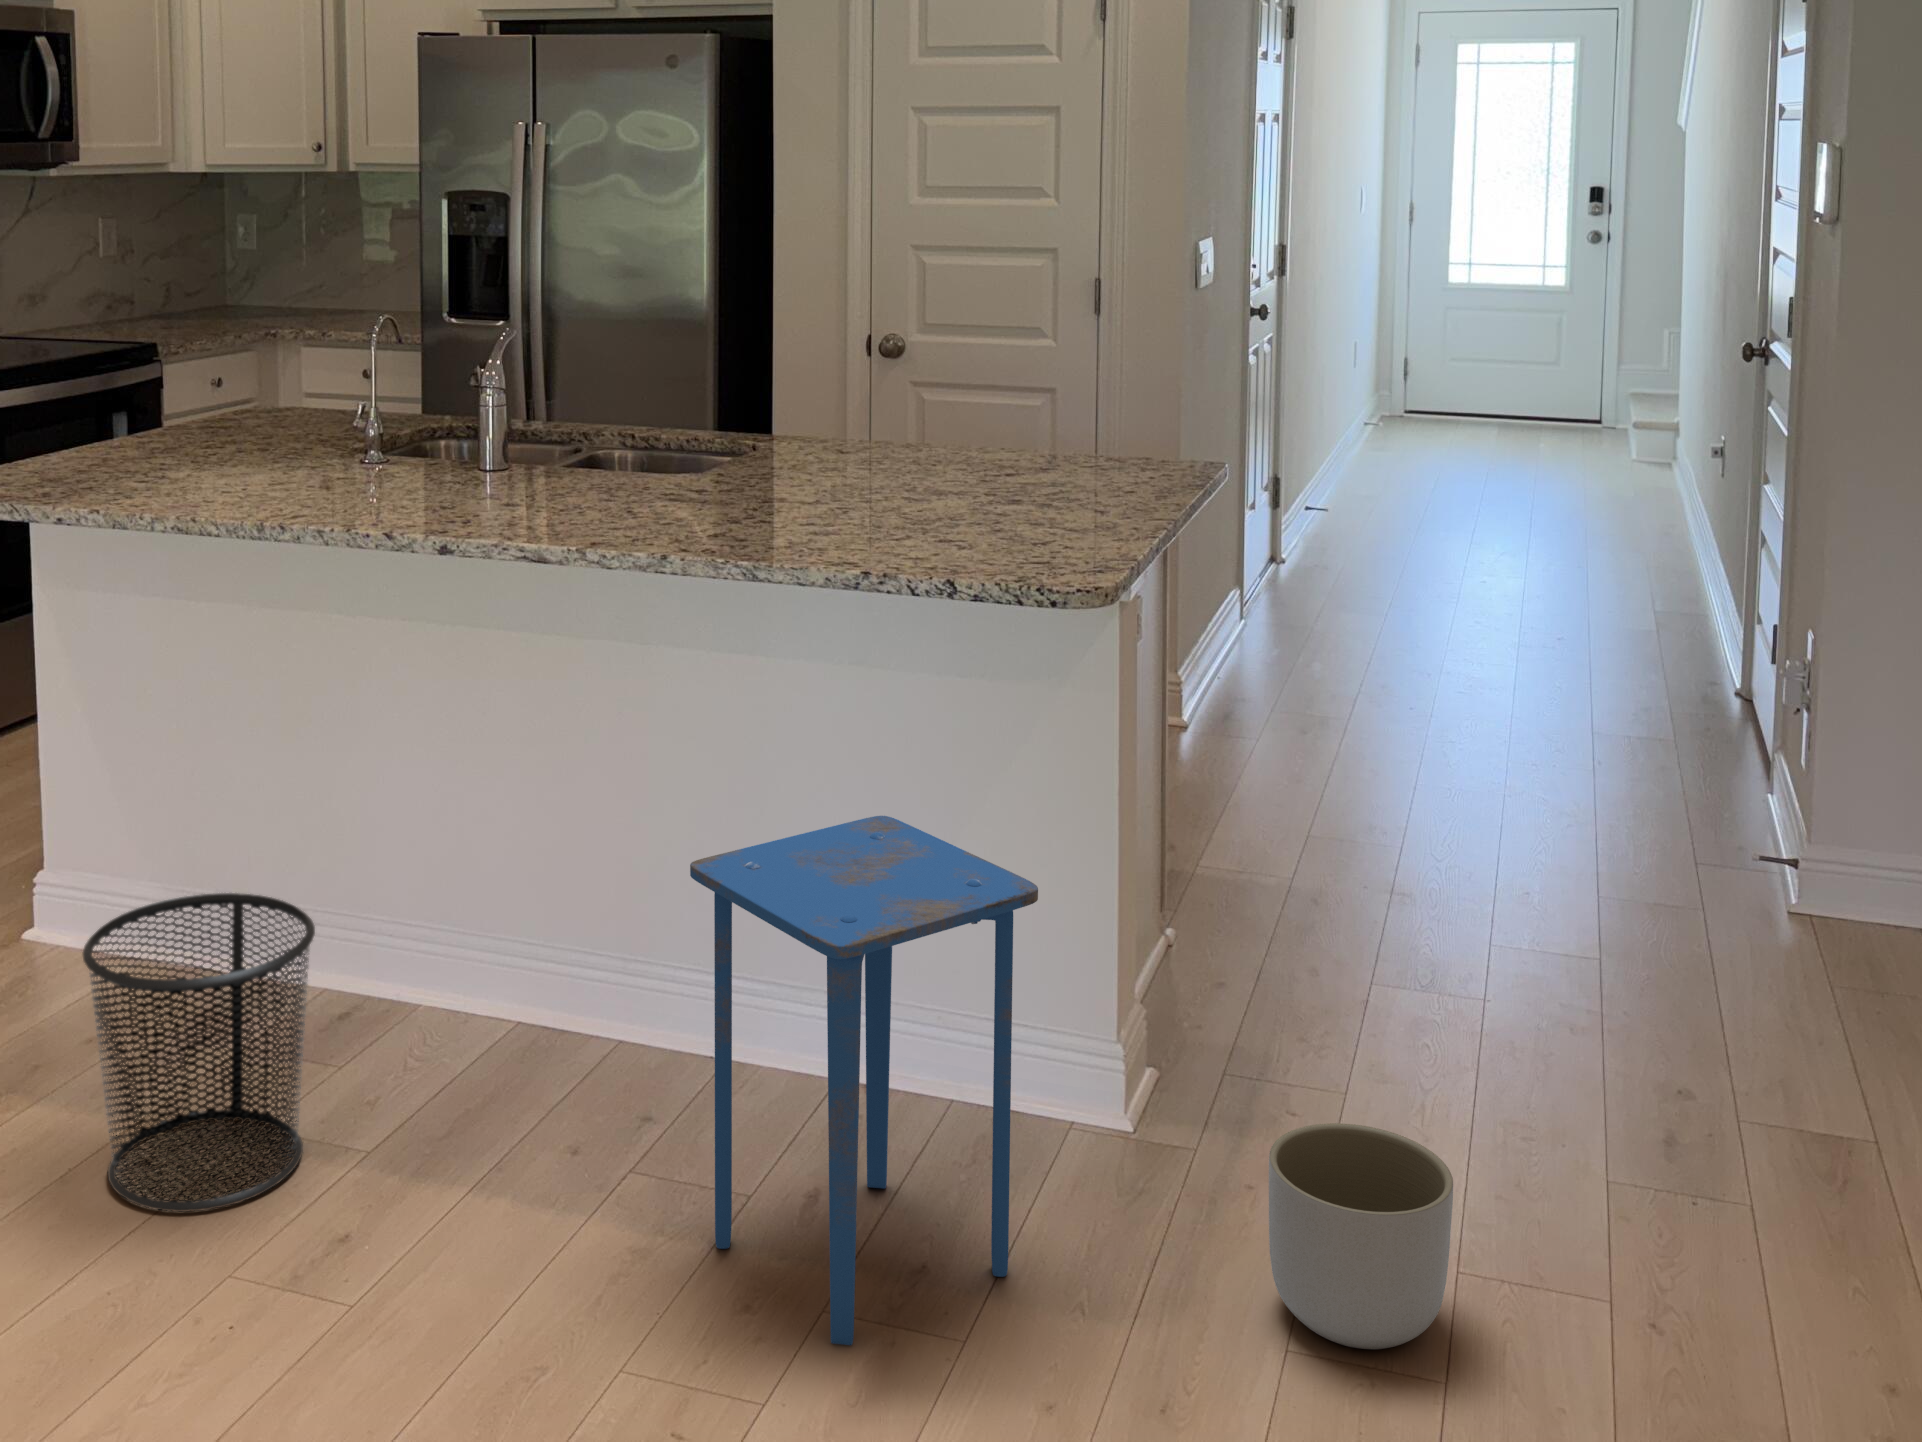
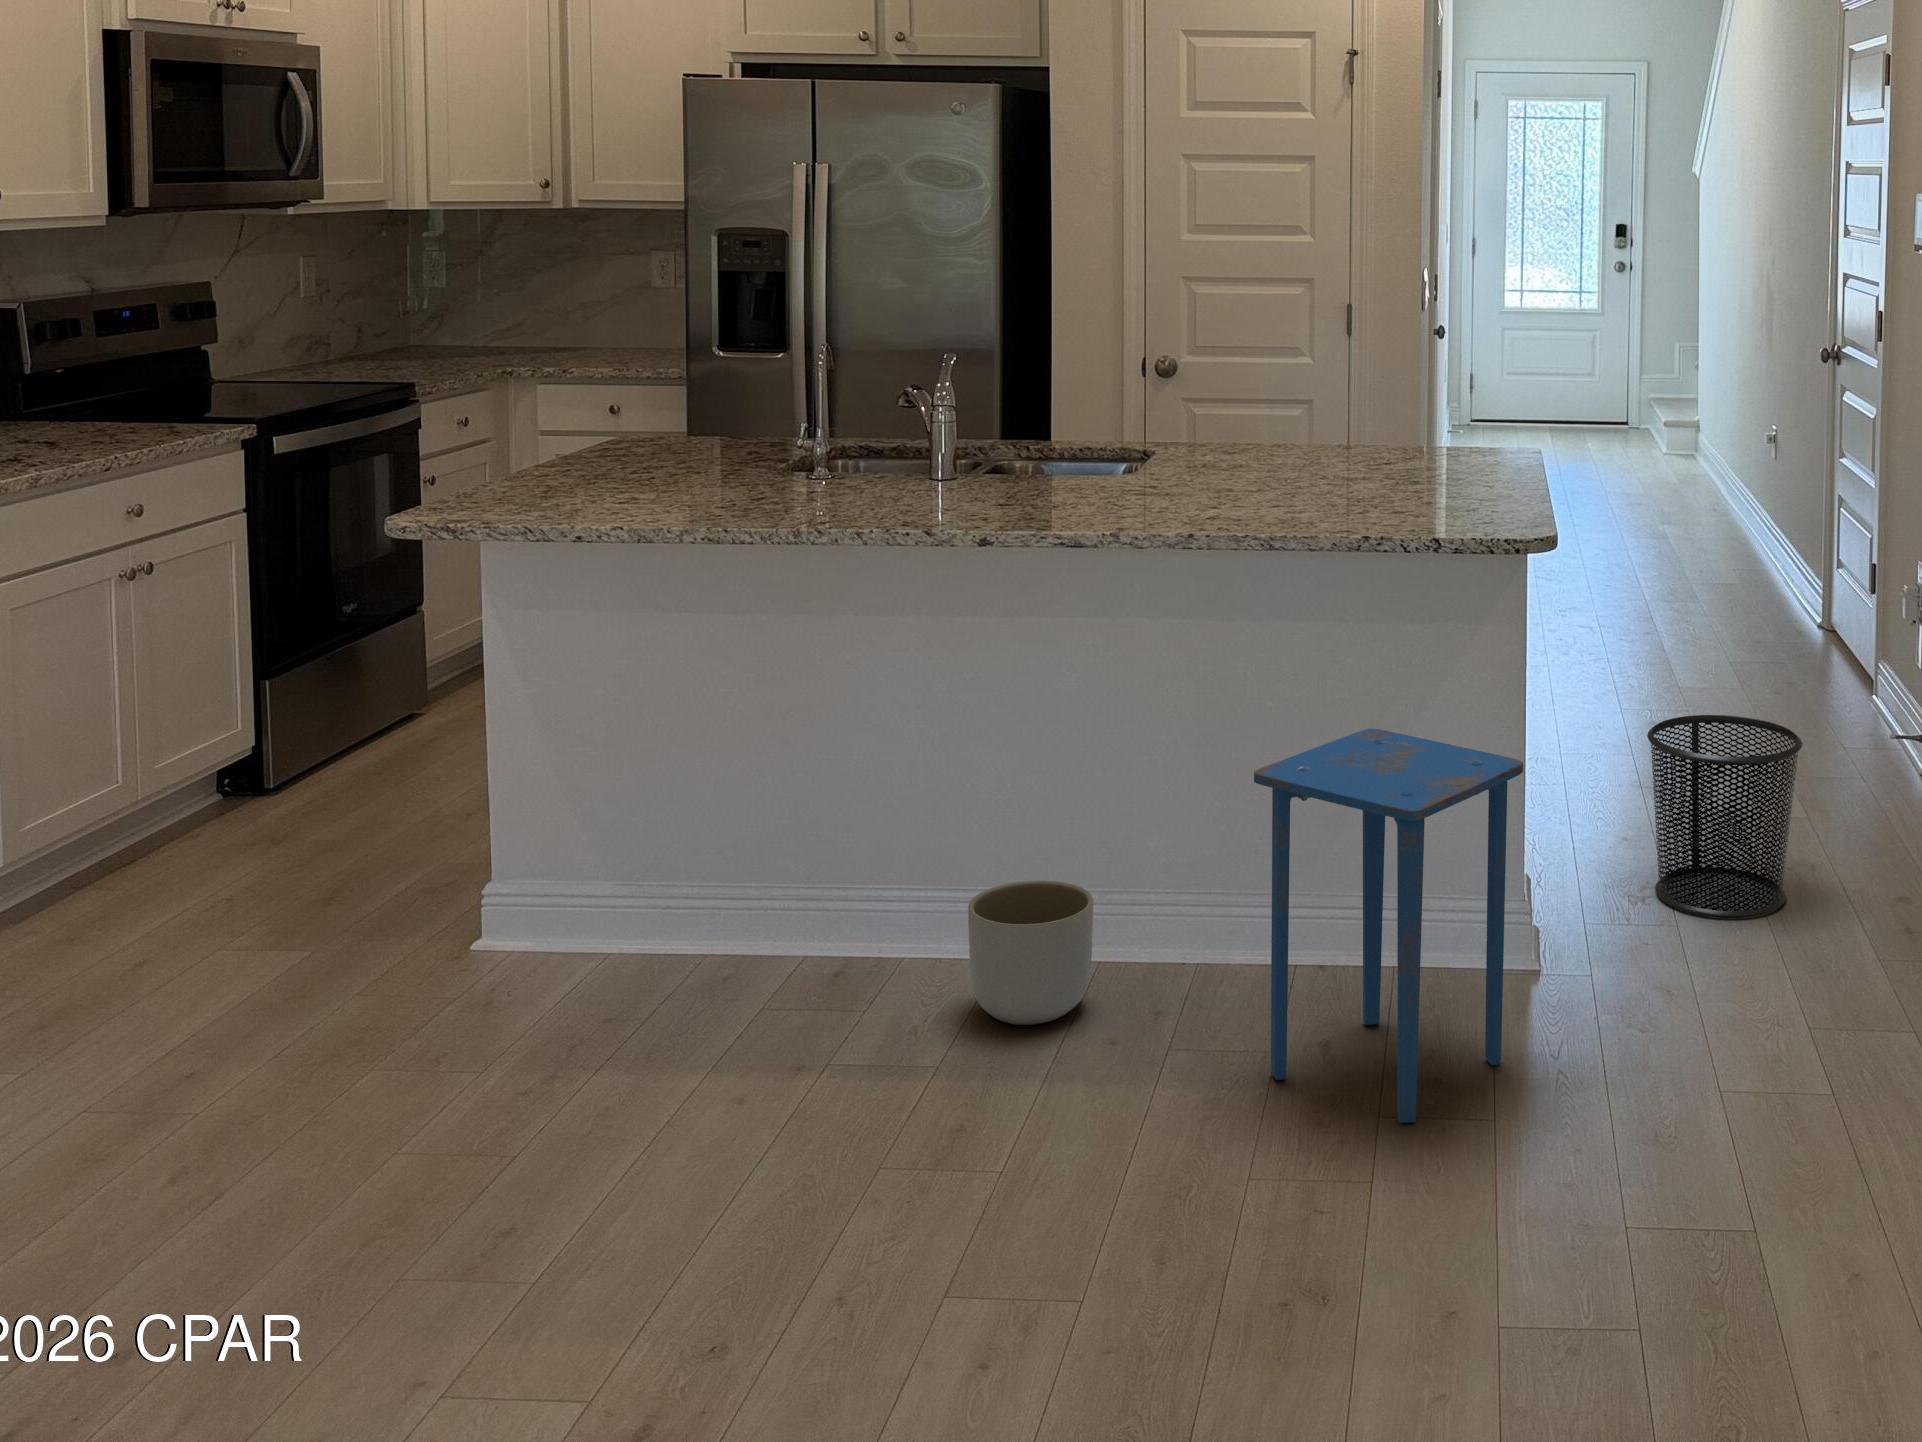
waste bin: present [83,893,315,1212] -> present [1647,715,1802,918]
planter: present [1269,1123,1453,1349] -> present [968,880,1093,1025]

